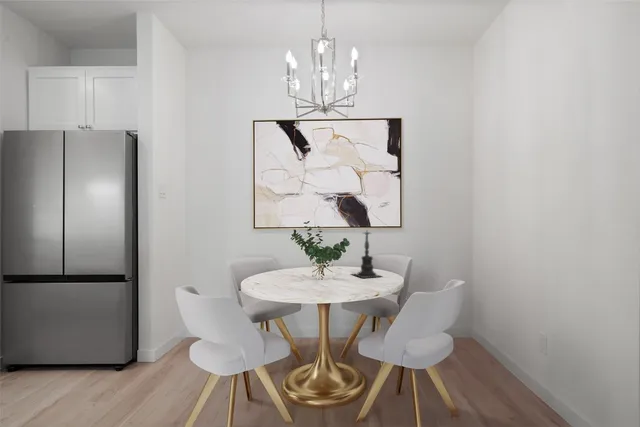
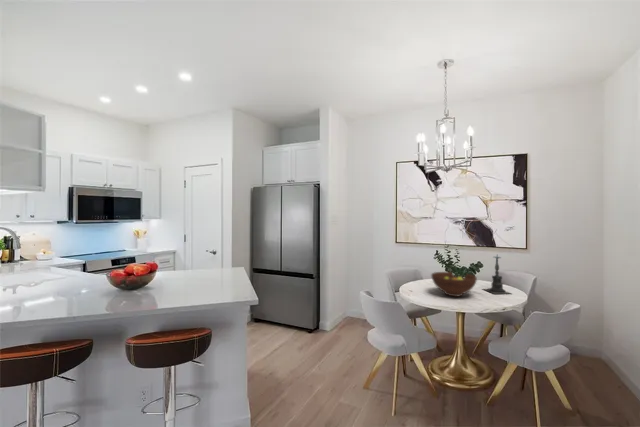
fruit bowl: none [287,254,342,284] -> present [431,272,477,296]

